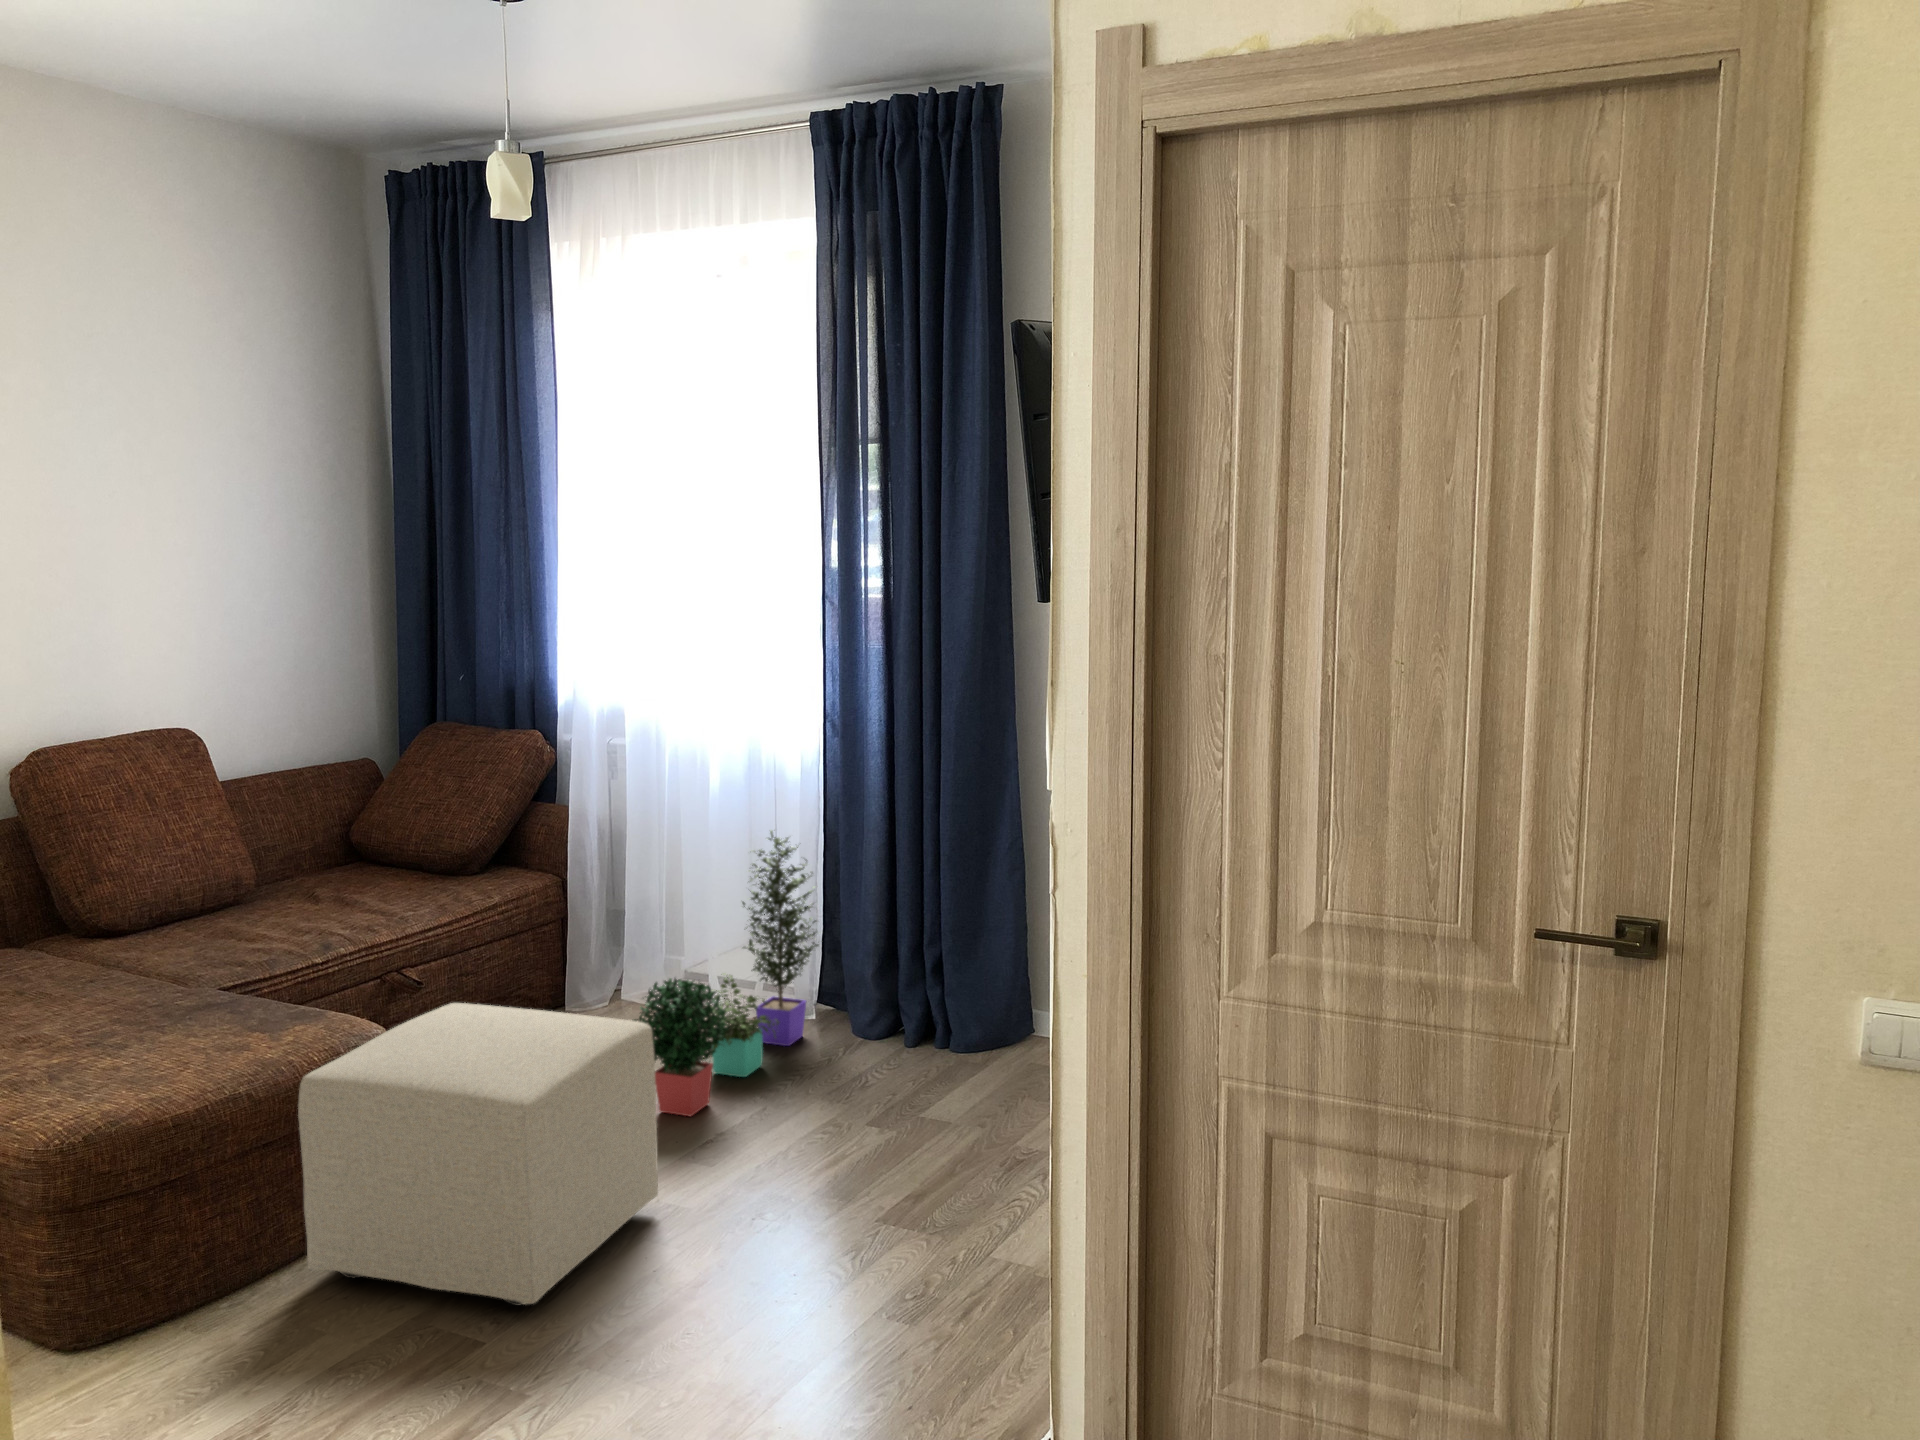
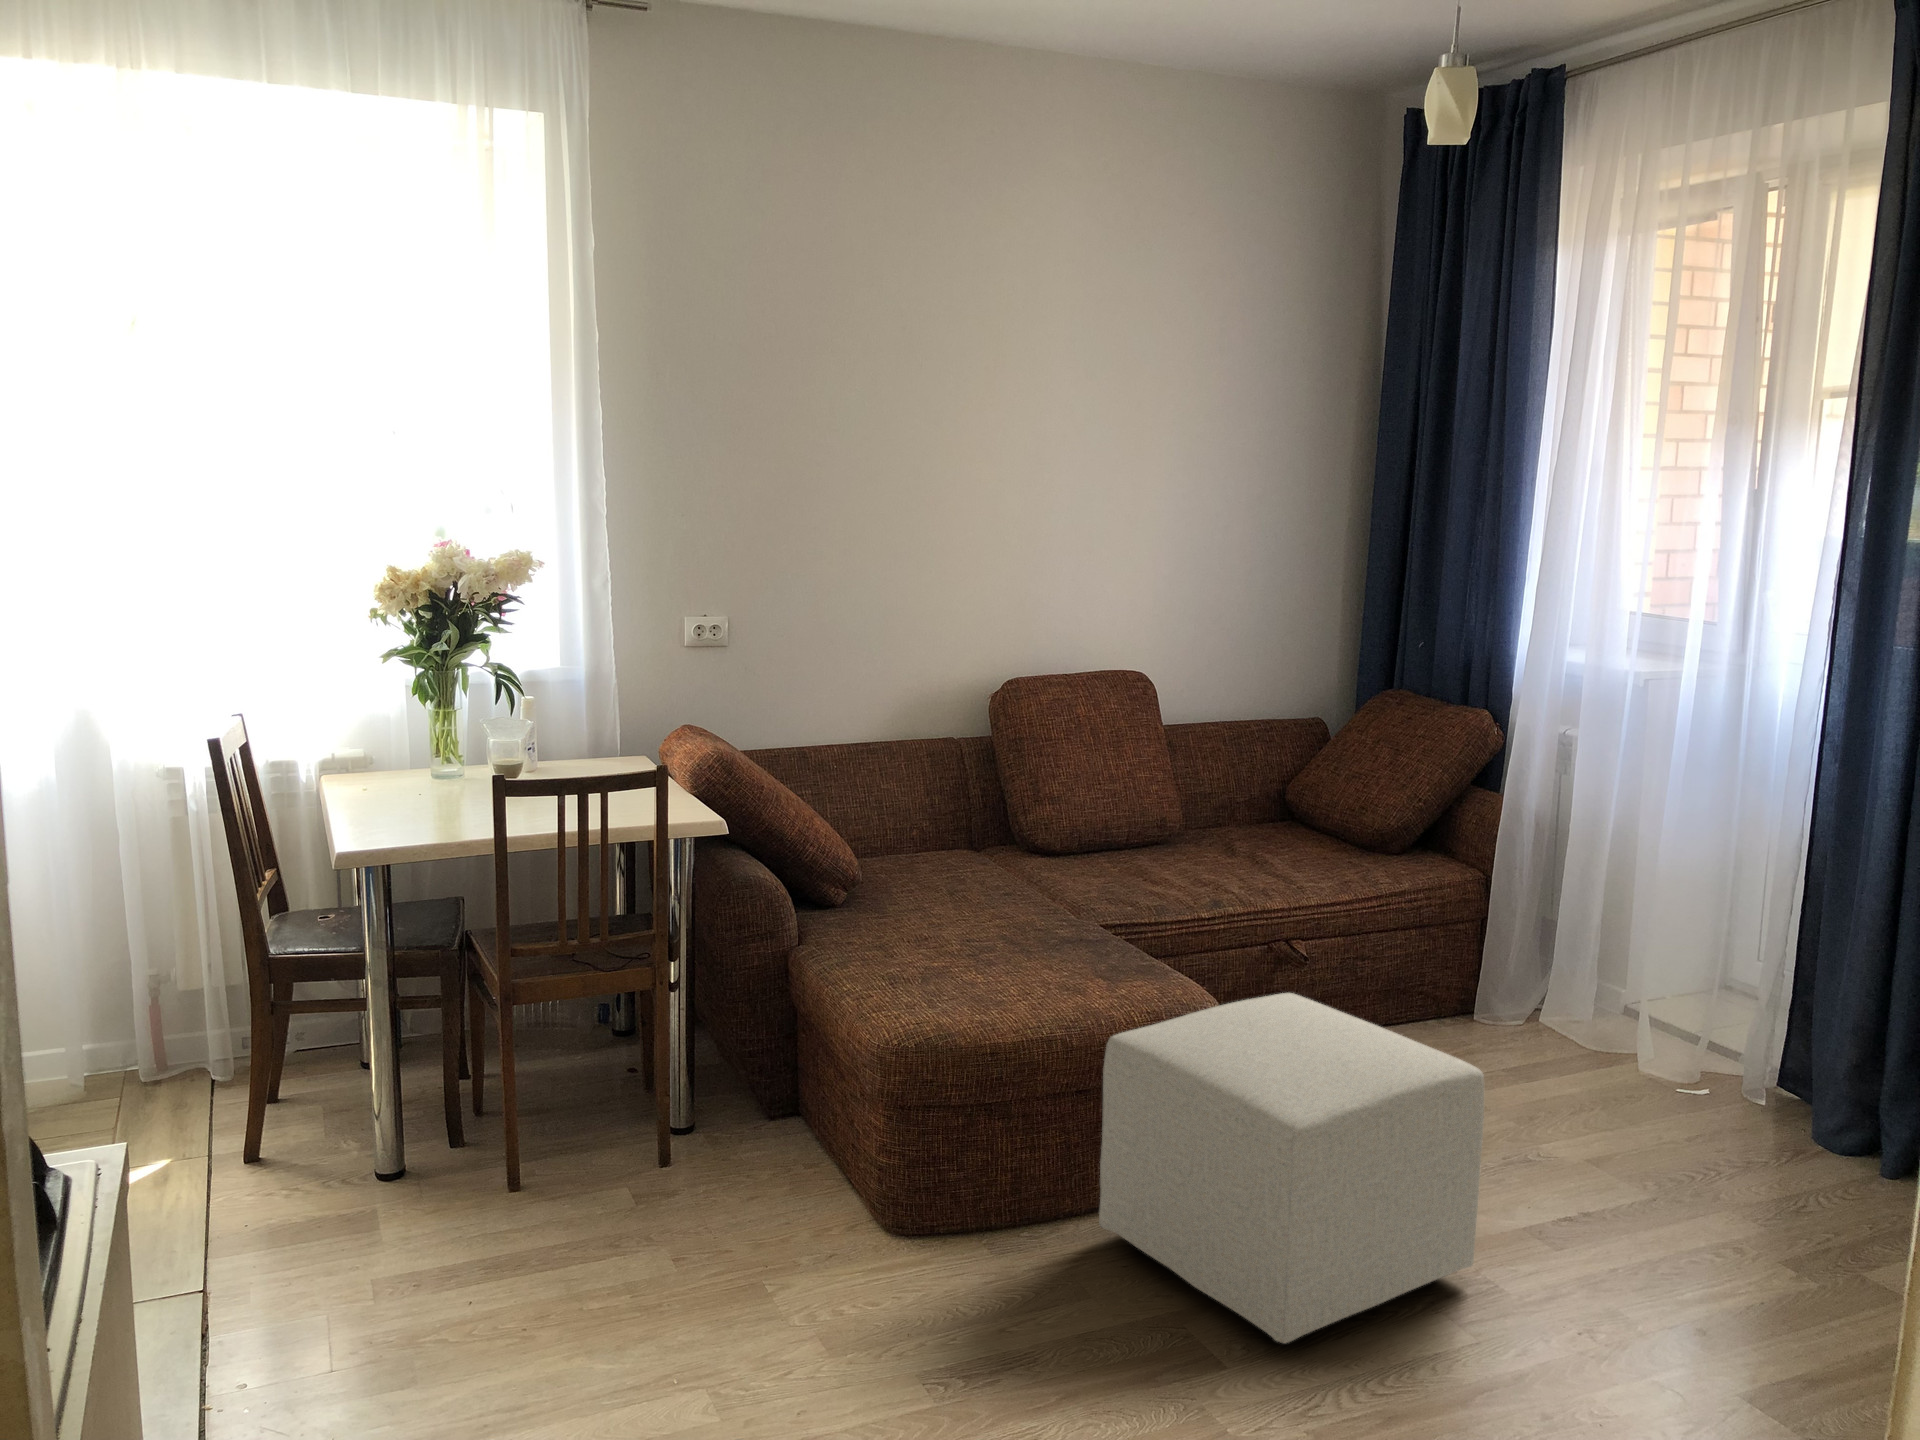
potted plant: present [633,830,818,1116] -> none [1499,863,1784,1182]

